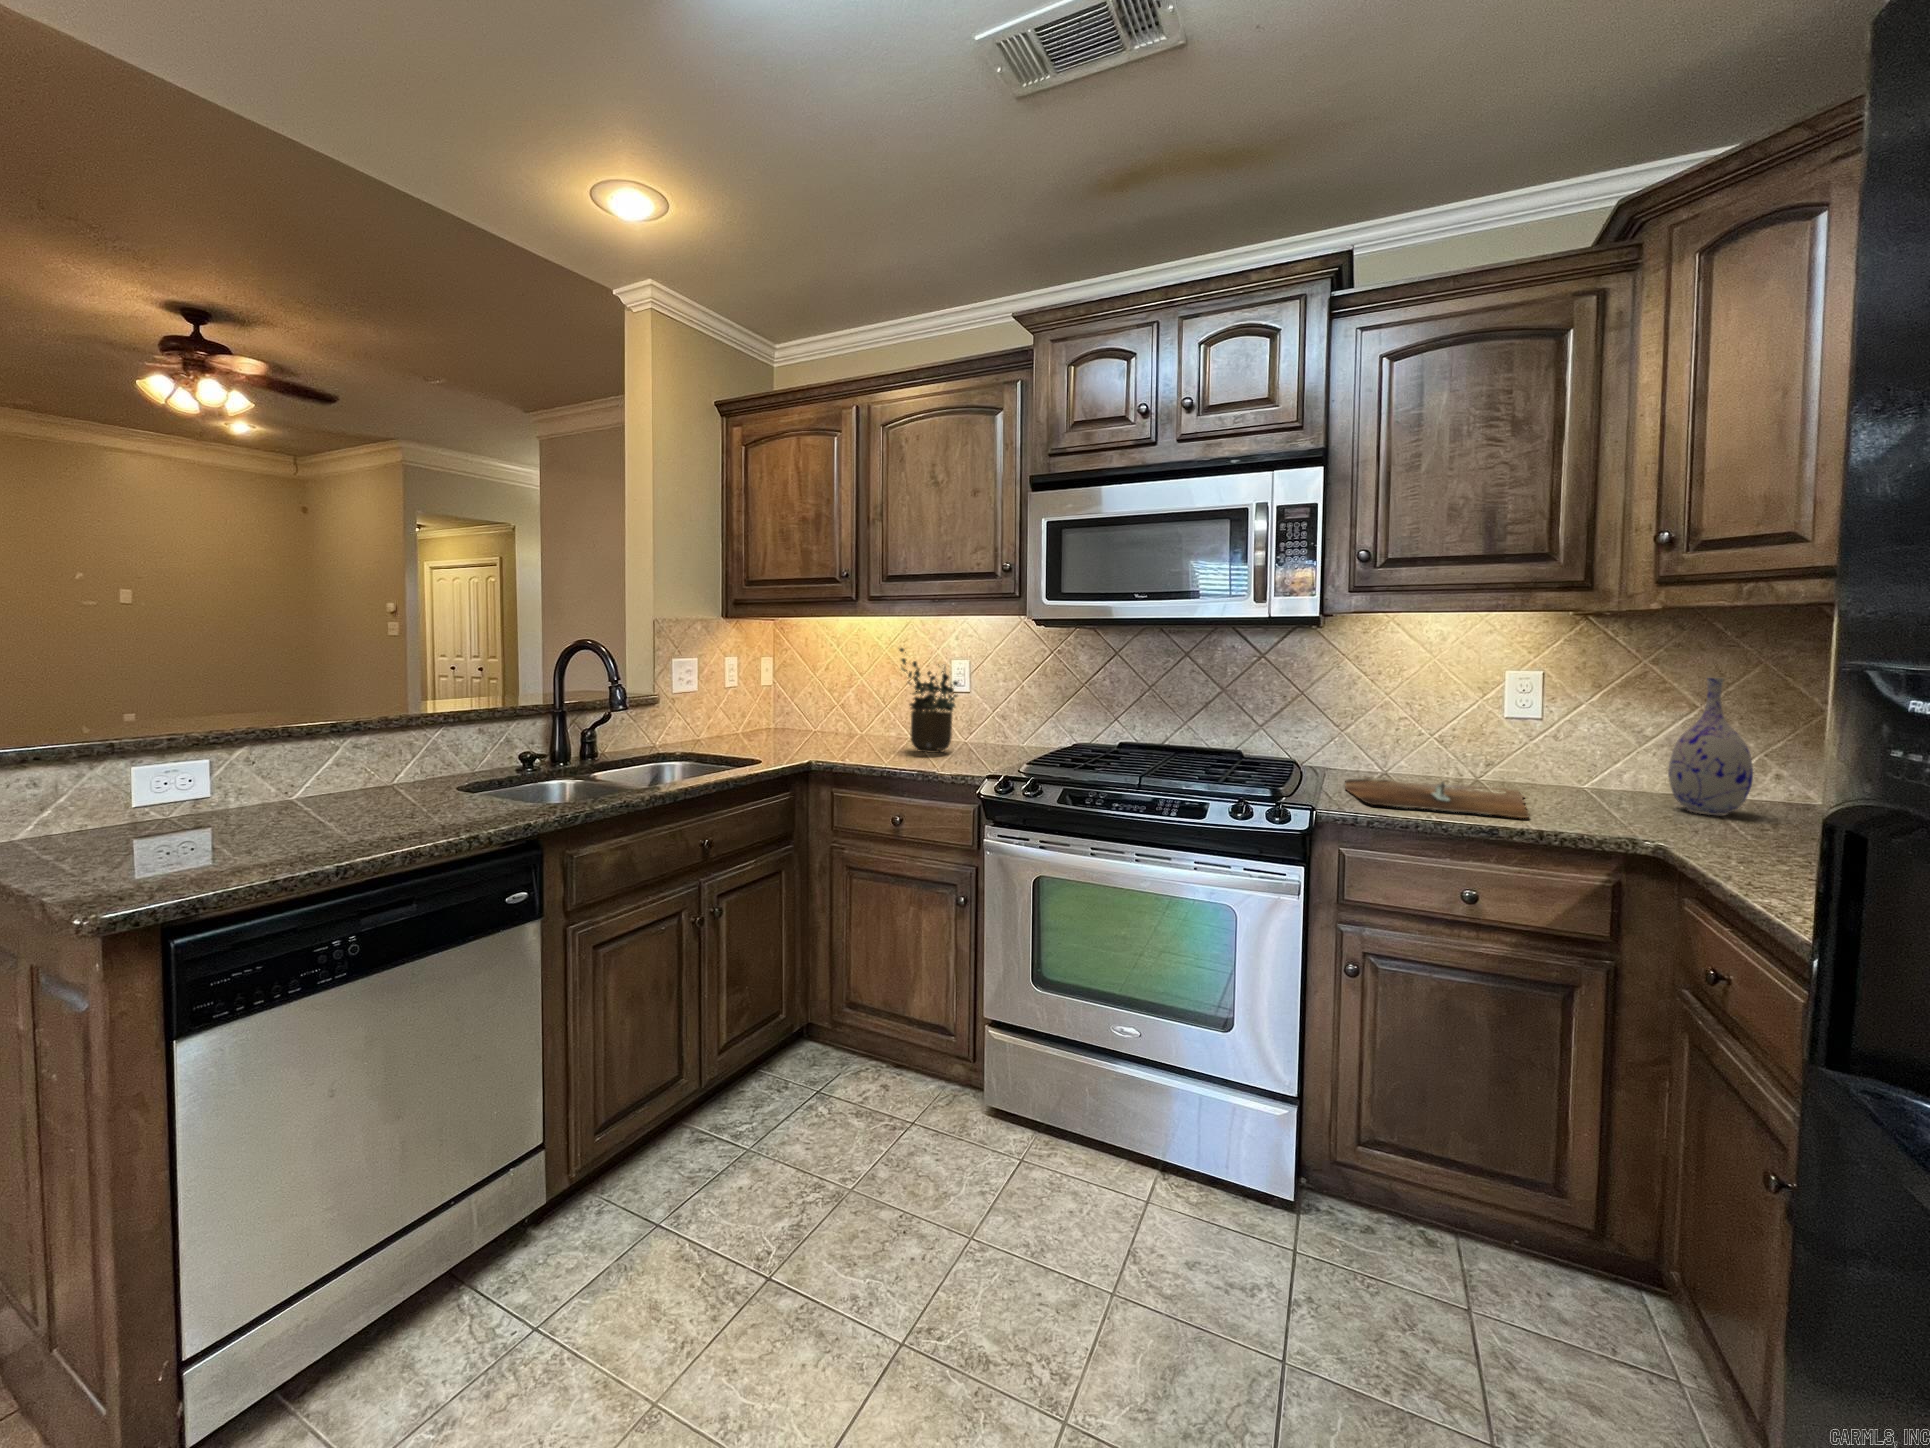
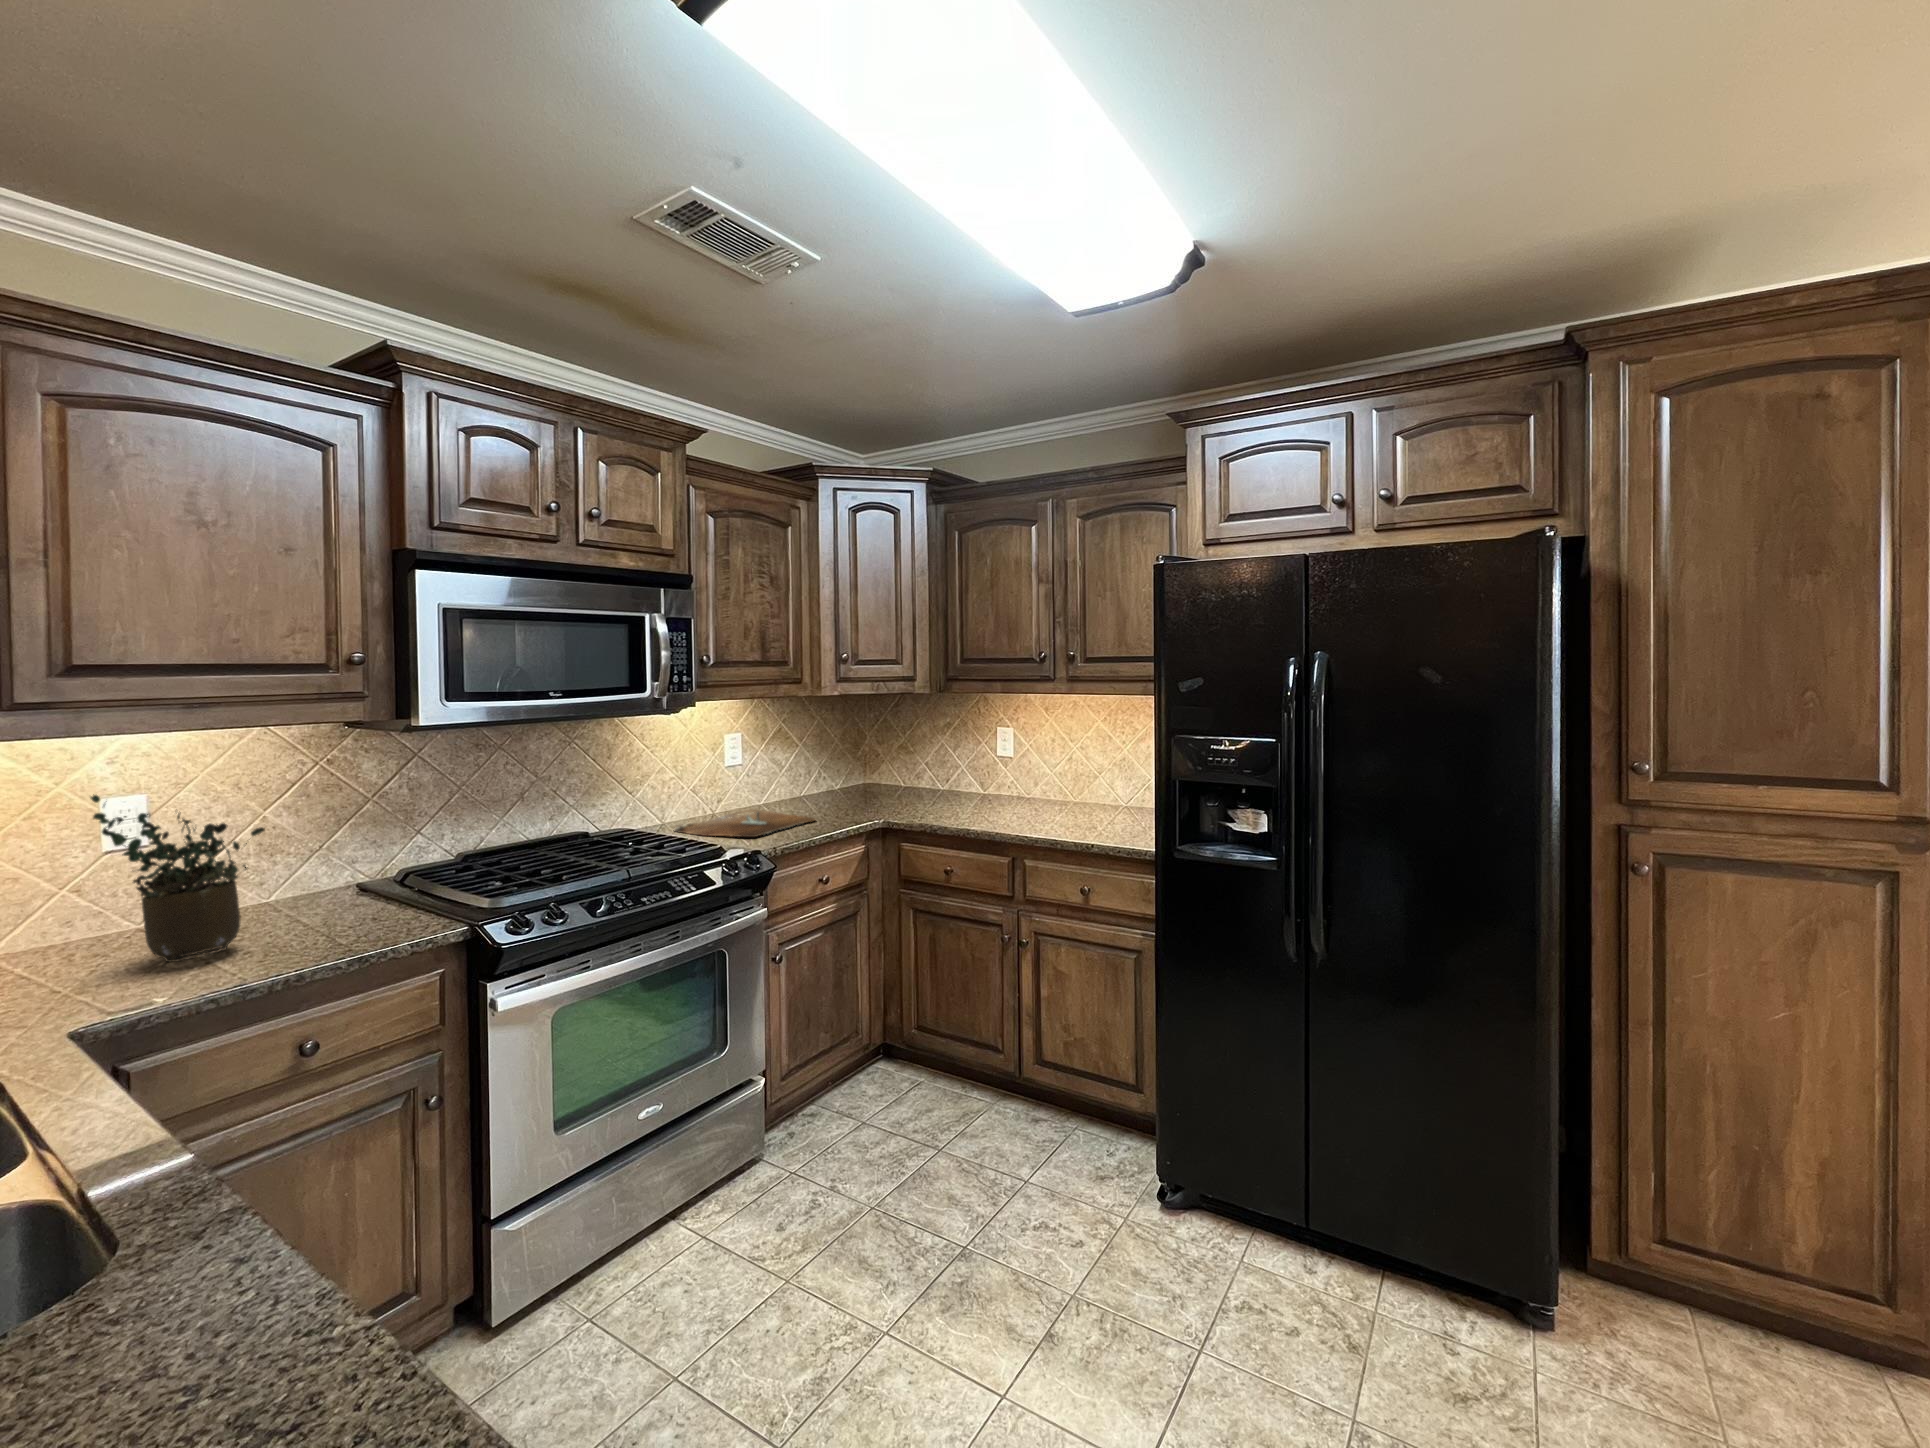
vase: present [1668,678,1753,815] -> none [815,722,848,798]

